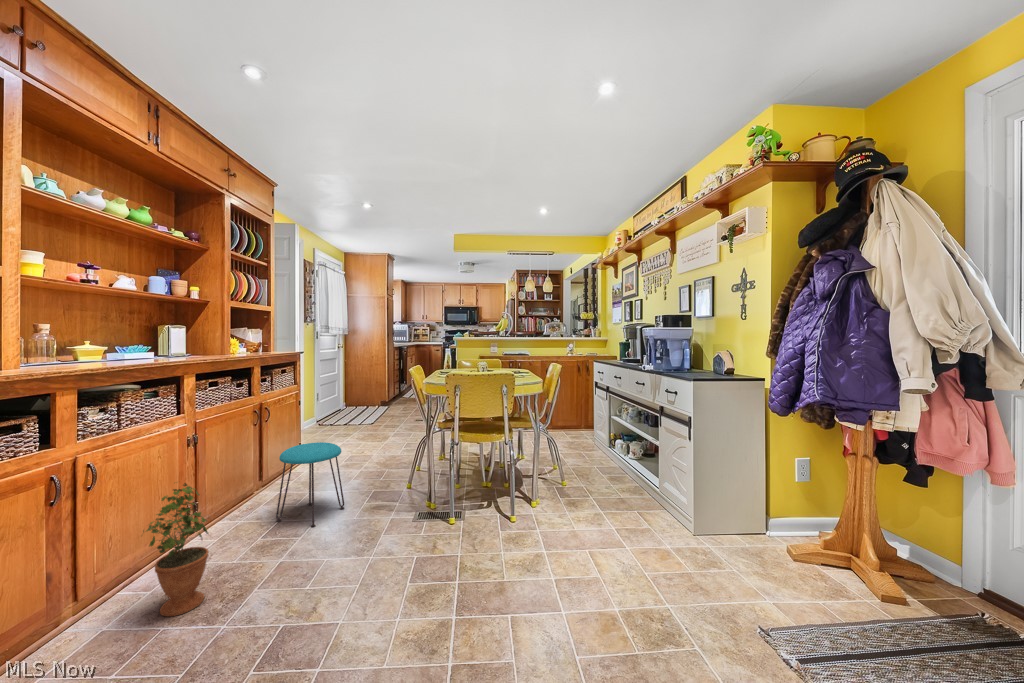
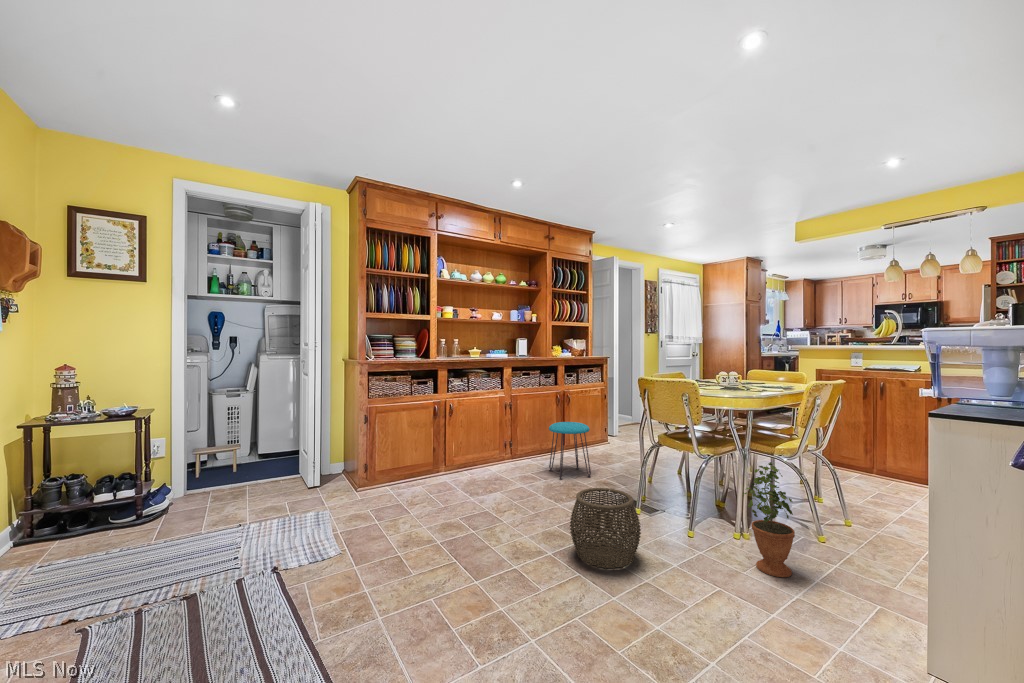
potted plant: present [143,483,209,616] -> present [743,462,795,577]
woven basket: none [471,506,549,603] -> present [570,488,641,569]

